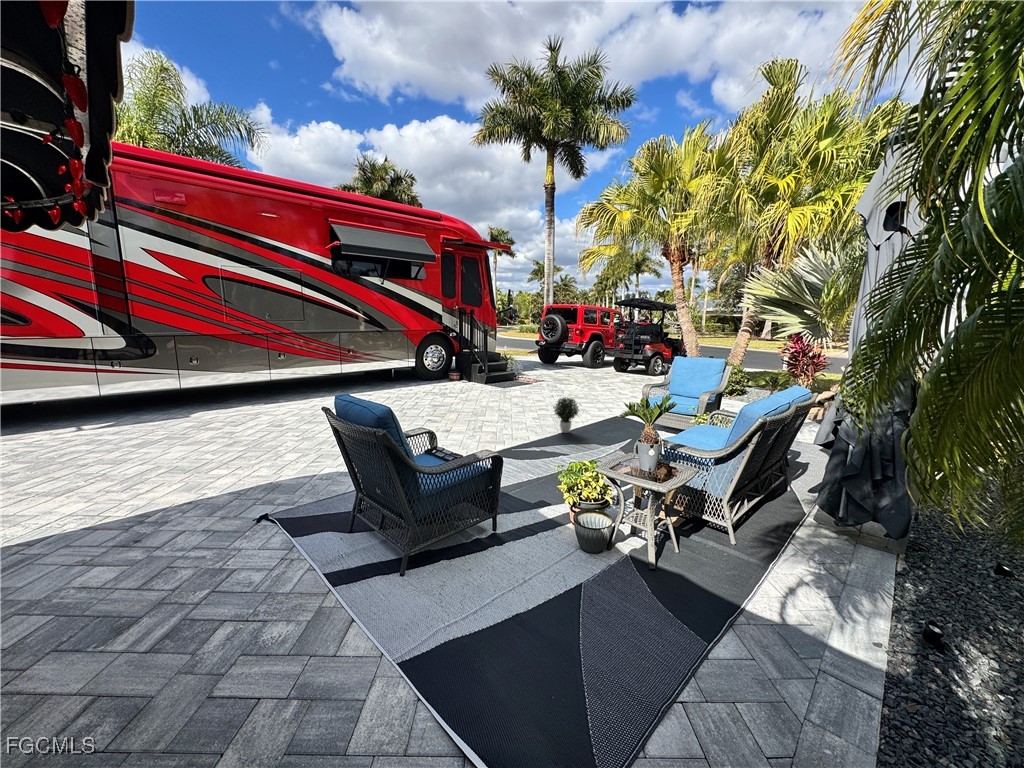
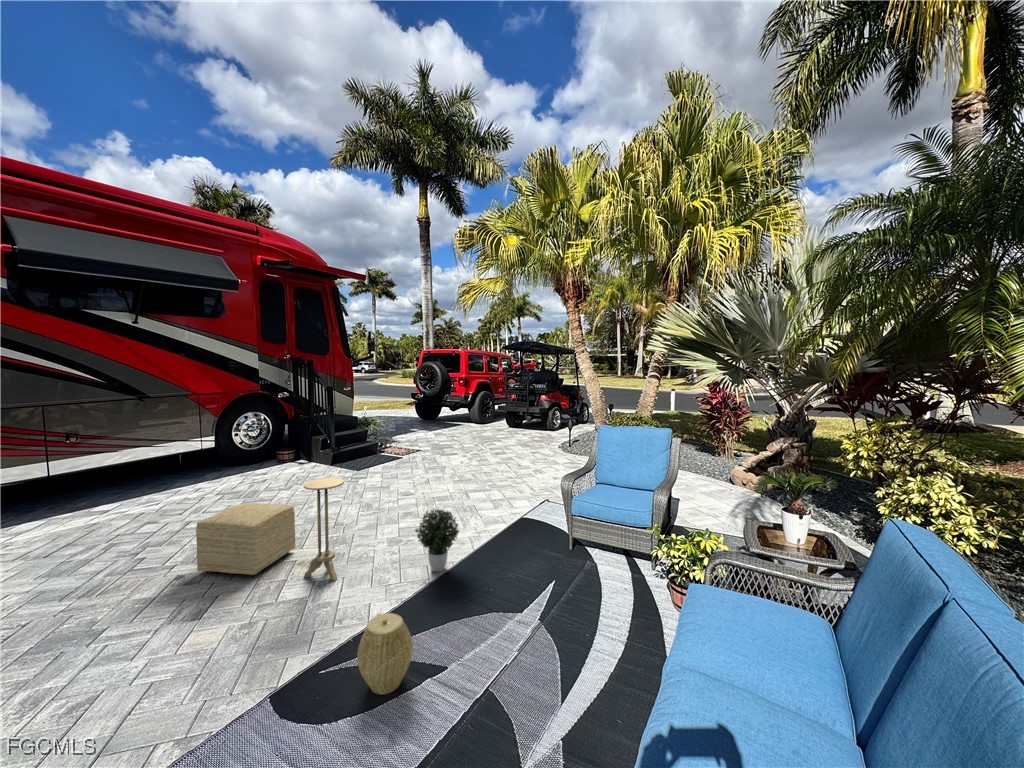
side table: none [491,375,514,431] -> present [304,478,344,581]
ottoman: none [436,390,482,425] -> present [196,503,295,576]
woven basket: none [533,429,558,461] -> present [357,613,413,694]

